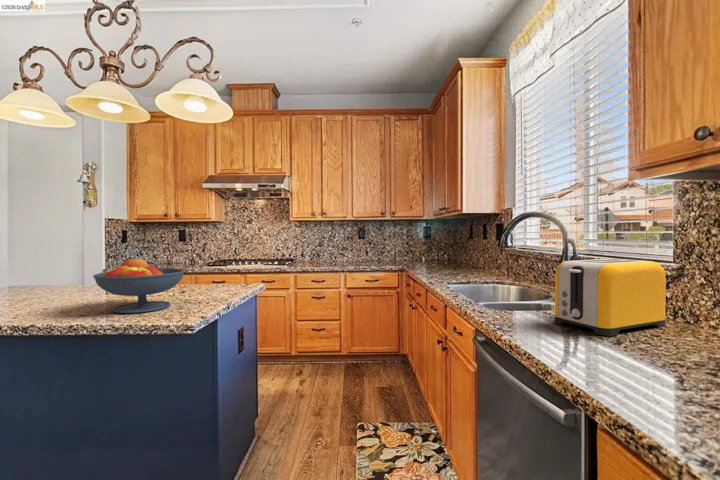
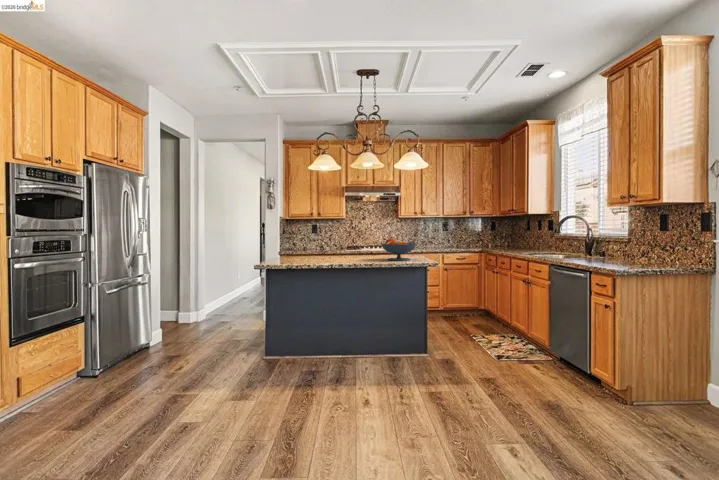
toaster: present [555,259,666,336] -> none [581,236,623,262]

